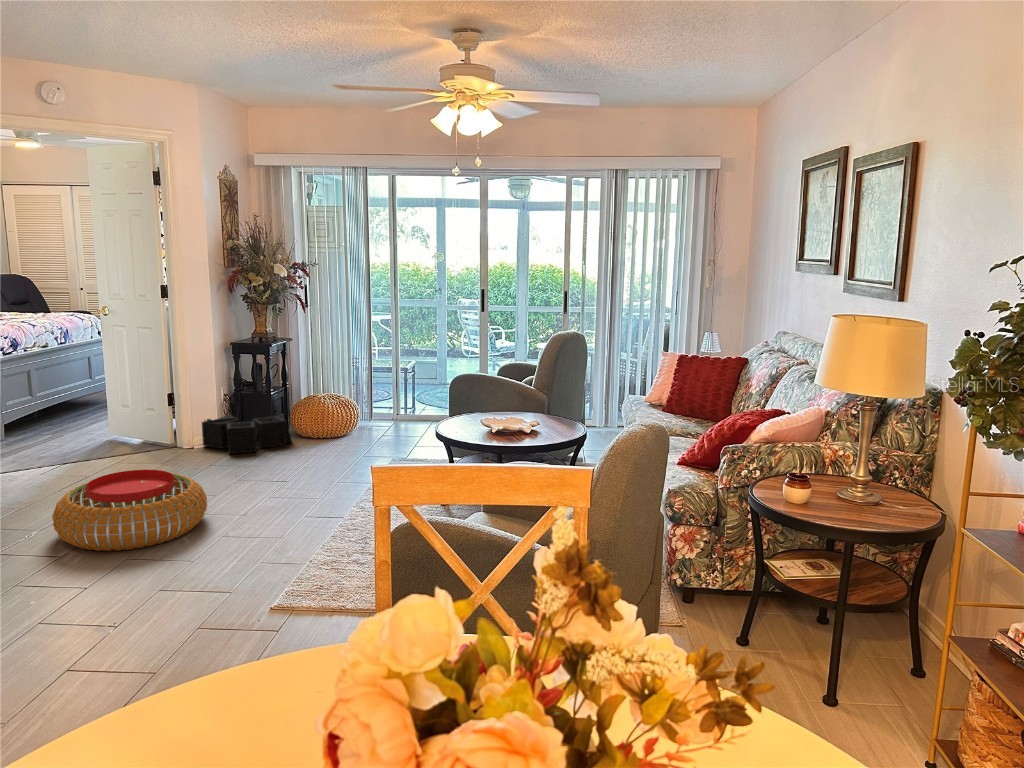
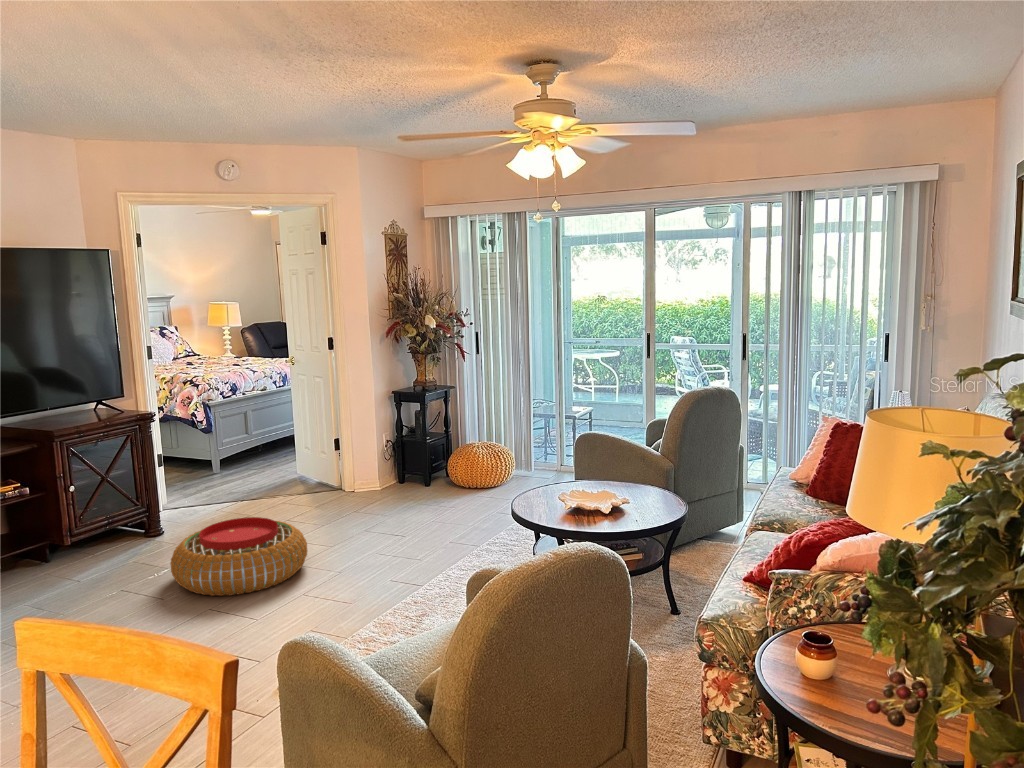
storage bin: present [202,414,292,454] -> none [362,459,443,501]

